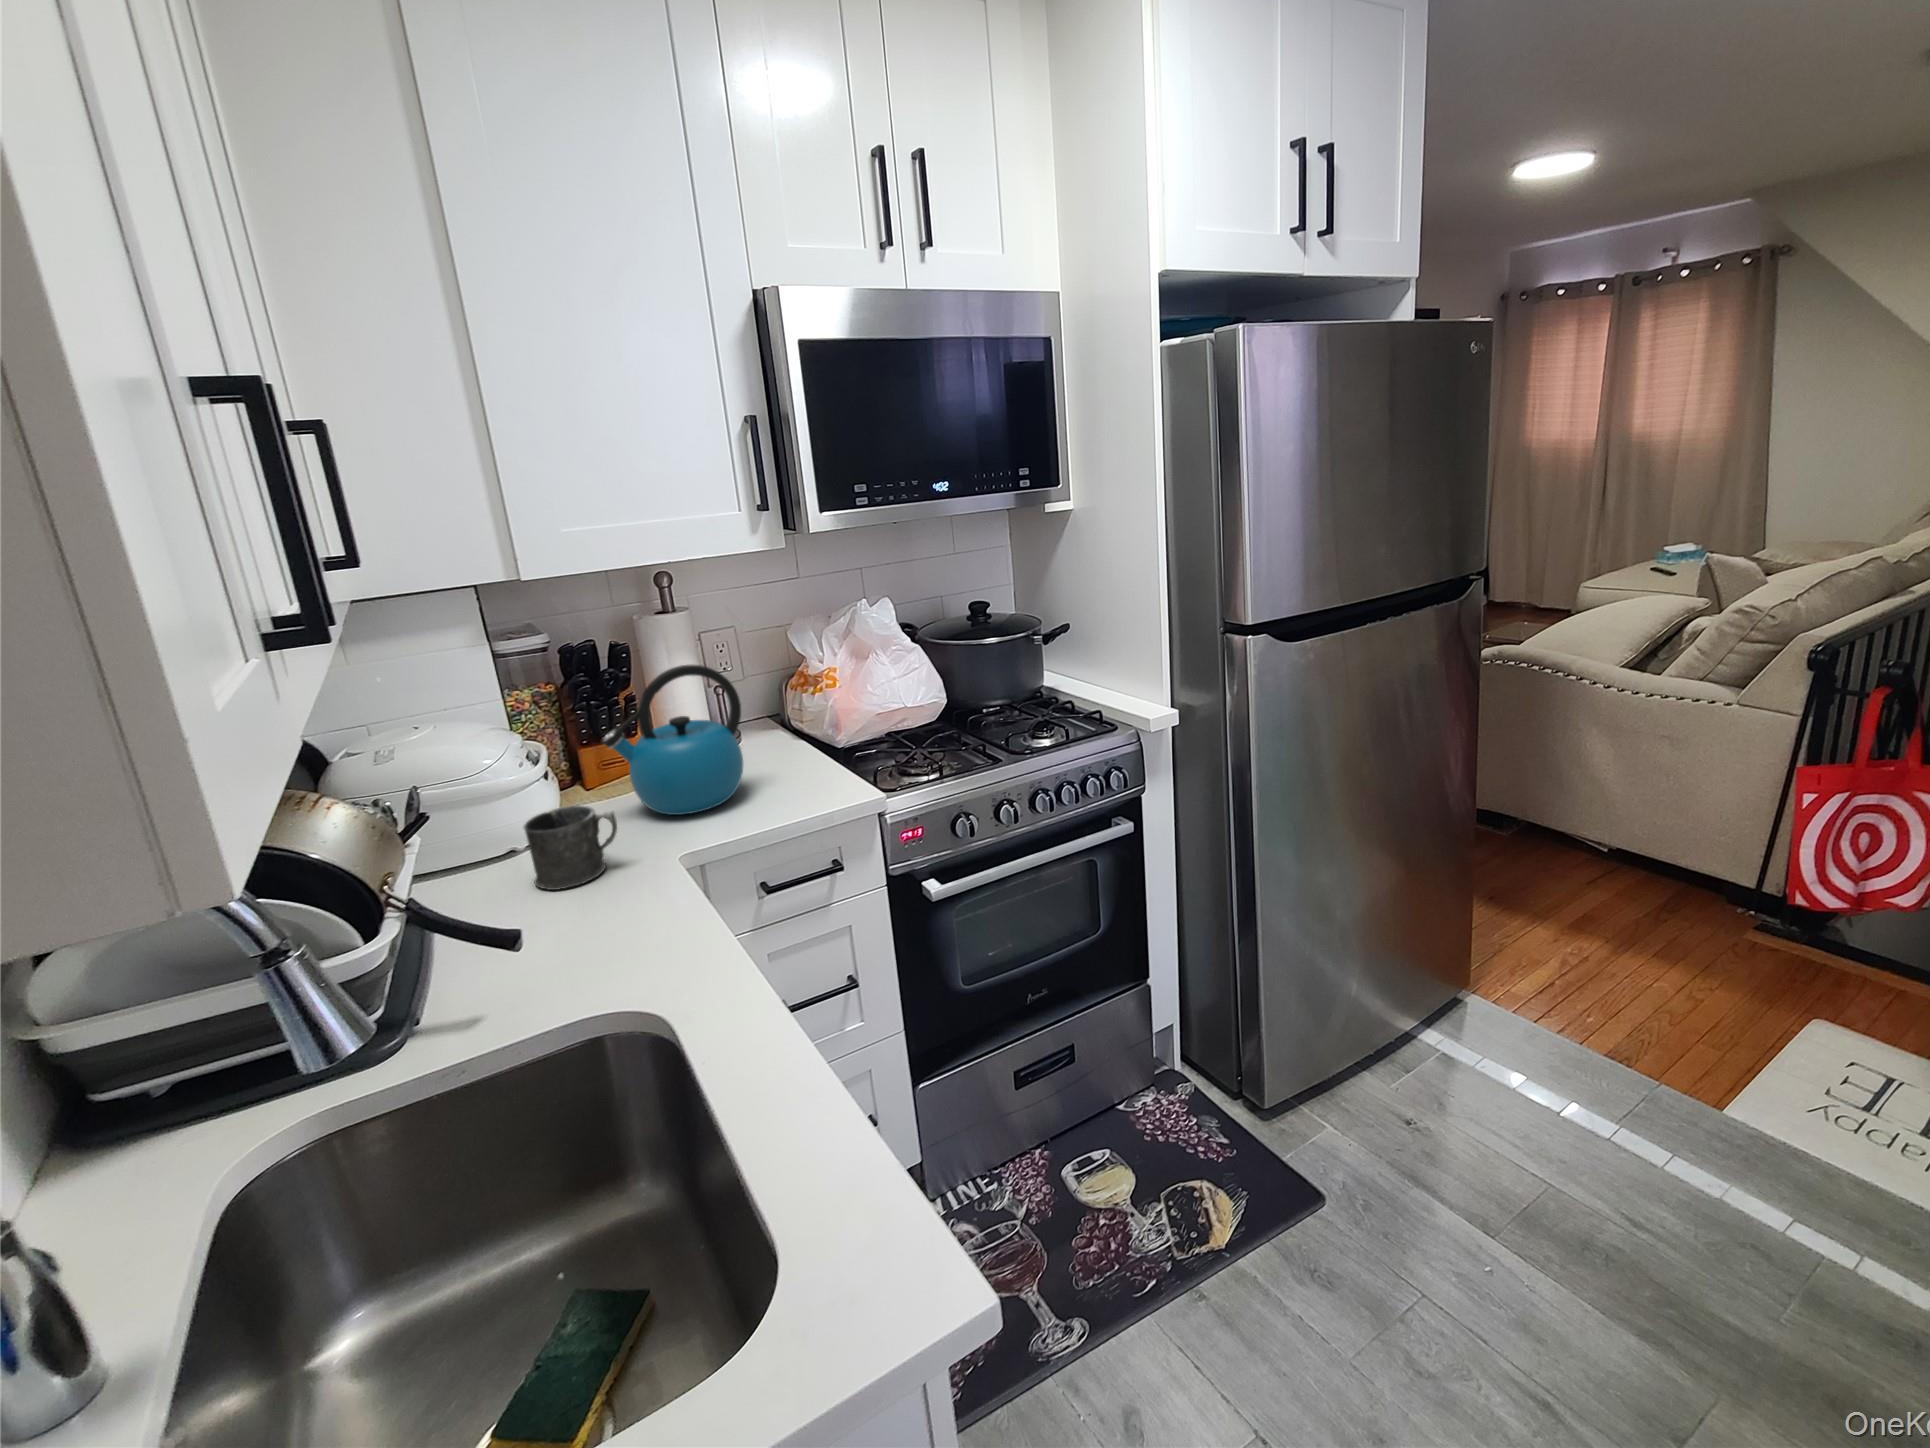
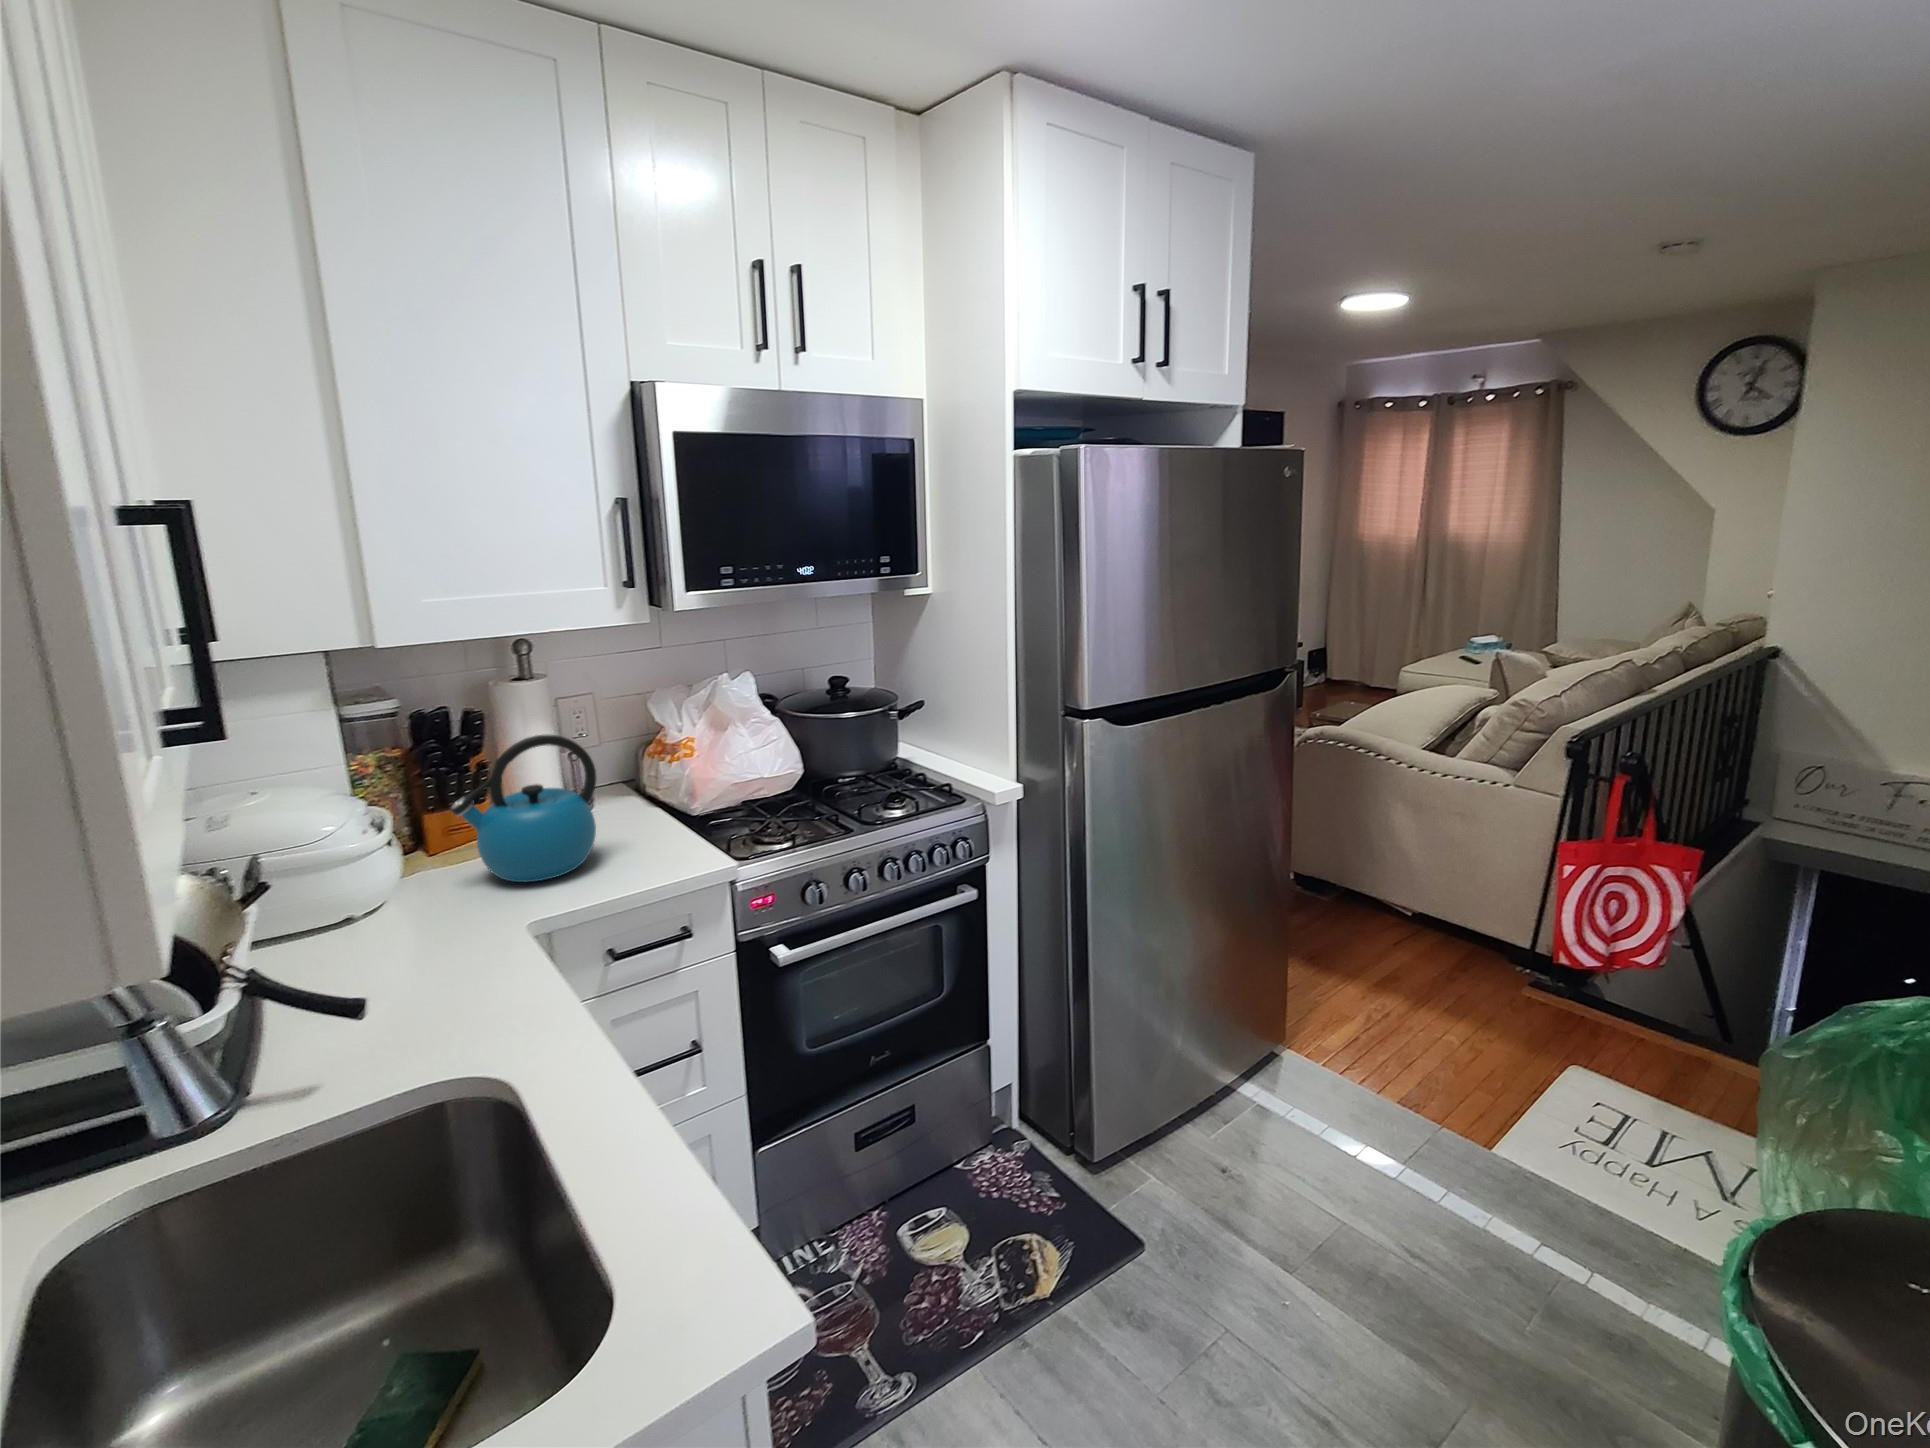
mug: present [523,805,617,890] -> none [361,874,461,959]

